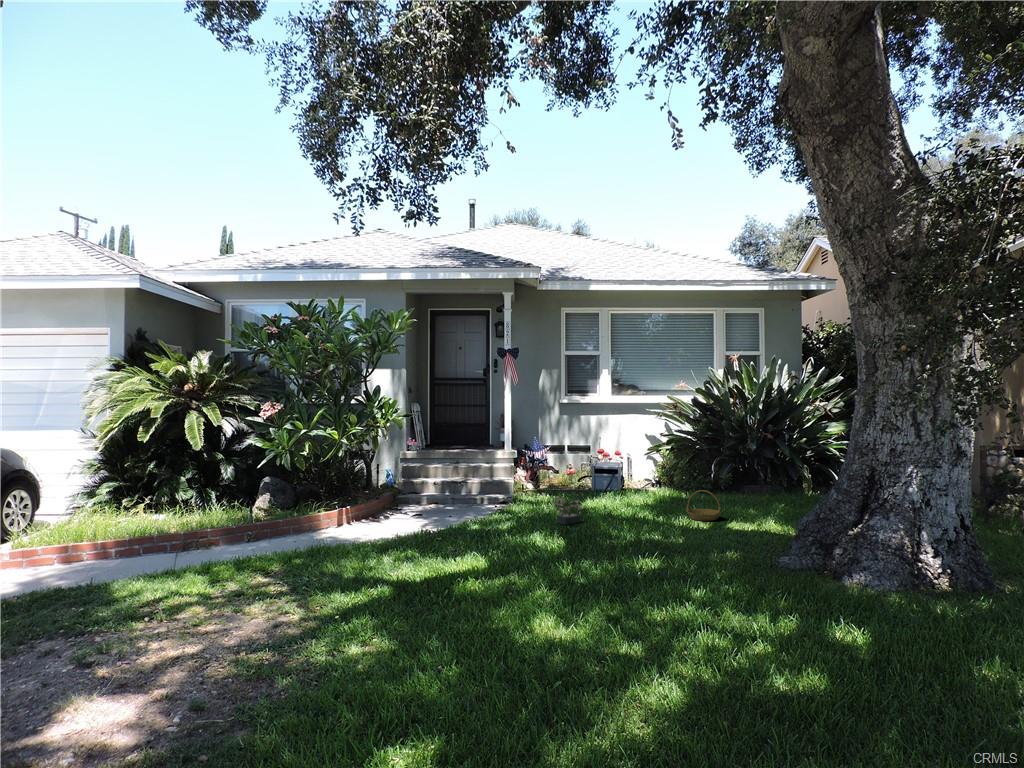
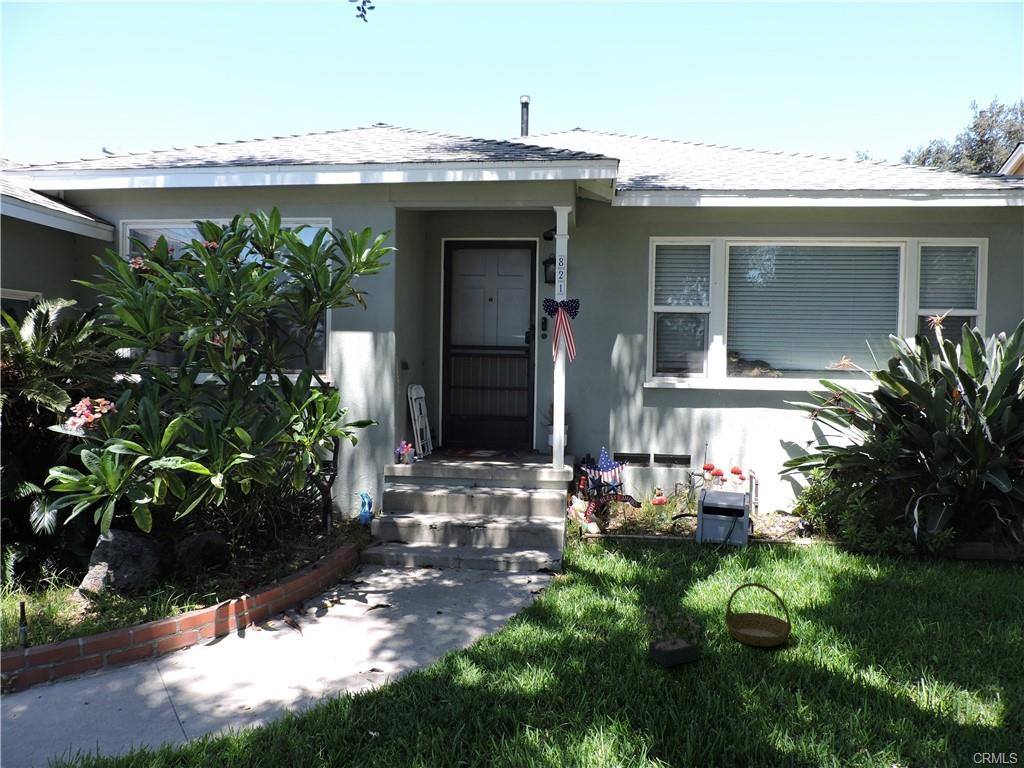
basket: present [687,490,721,521] -> present [725,583,792,647]

